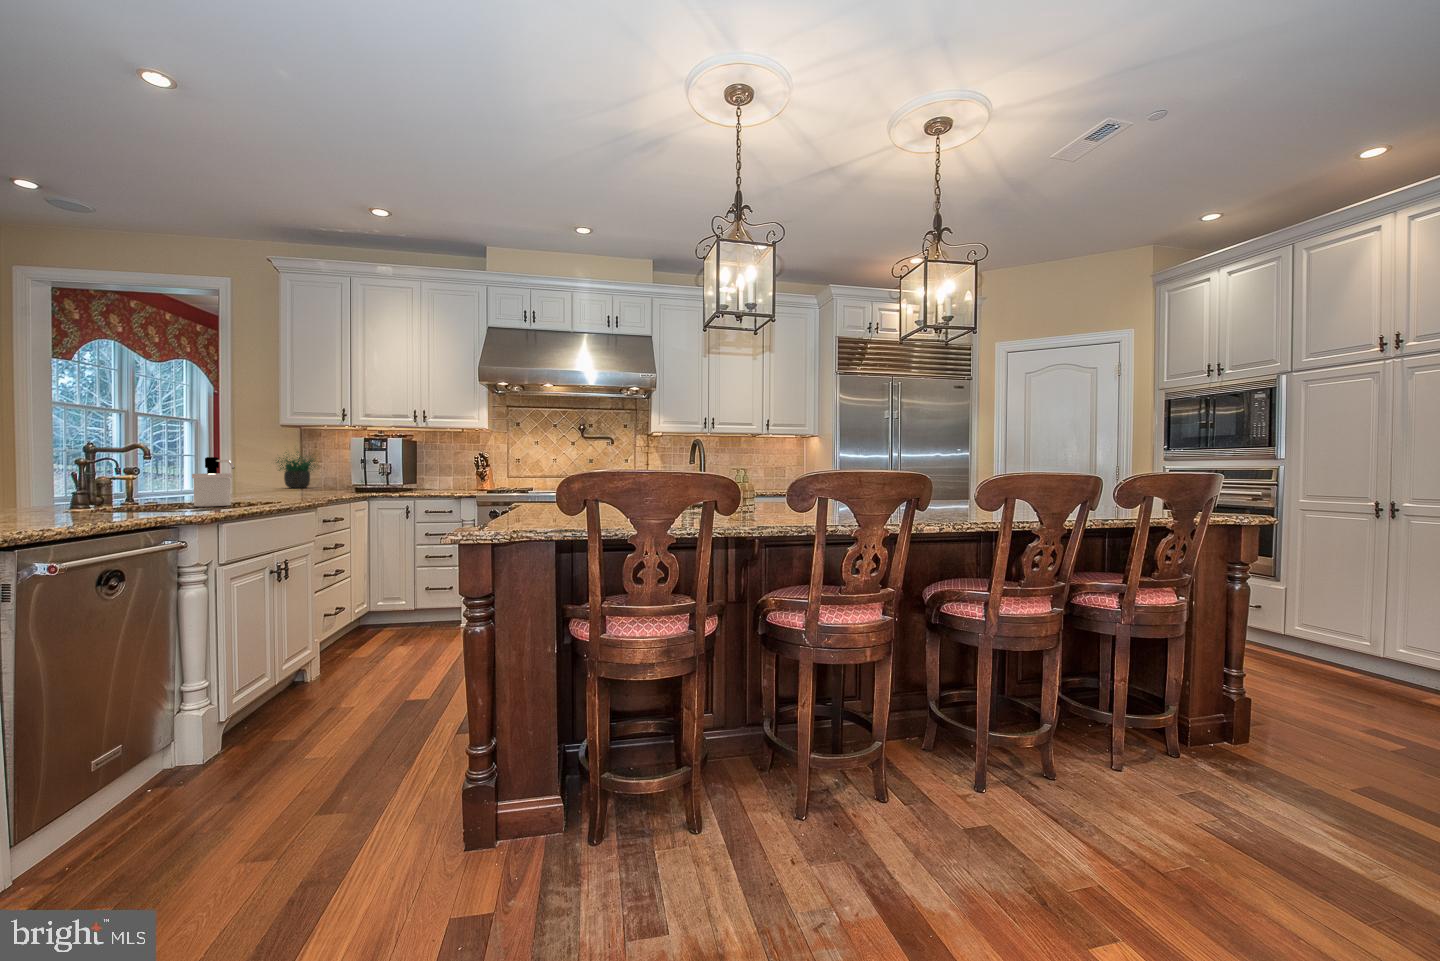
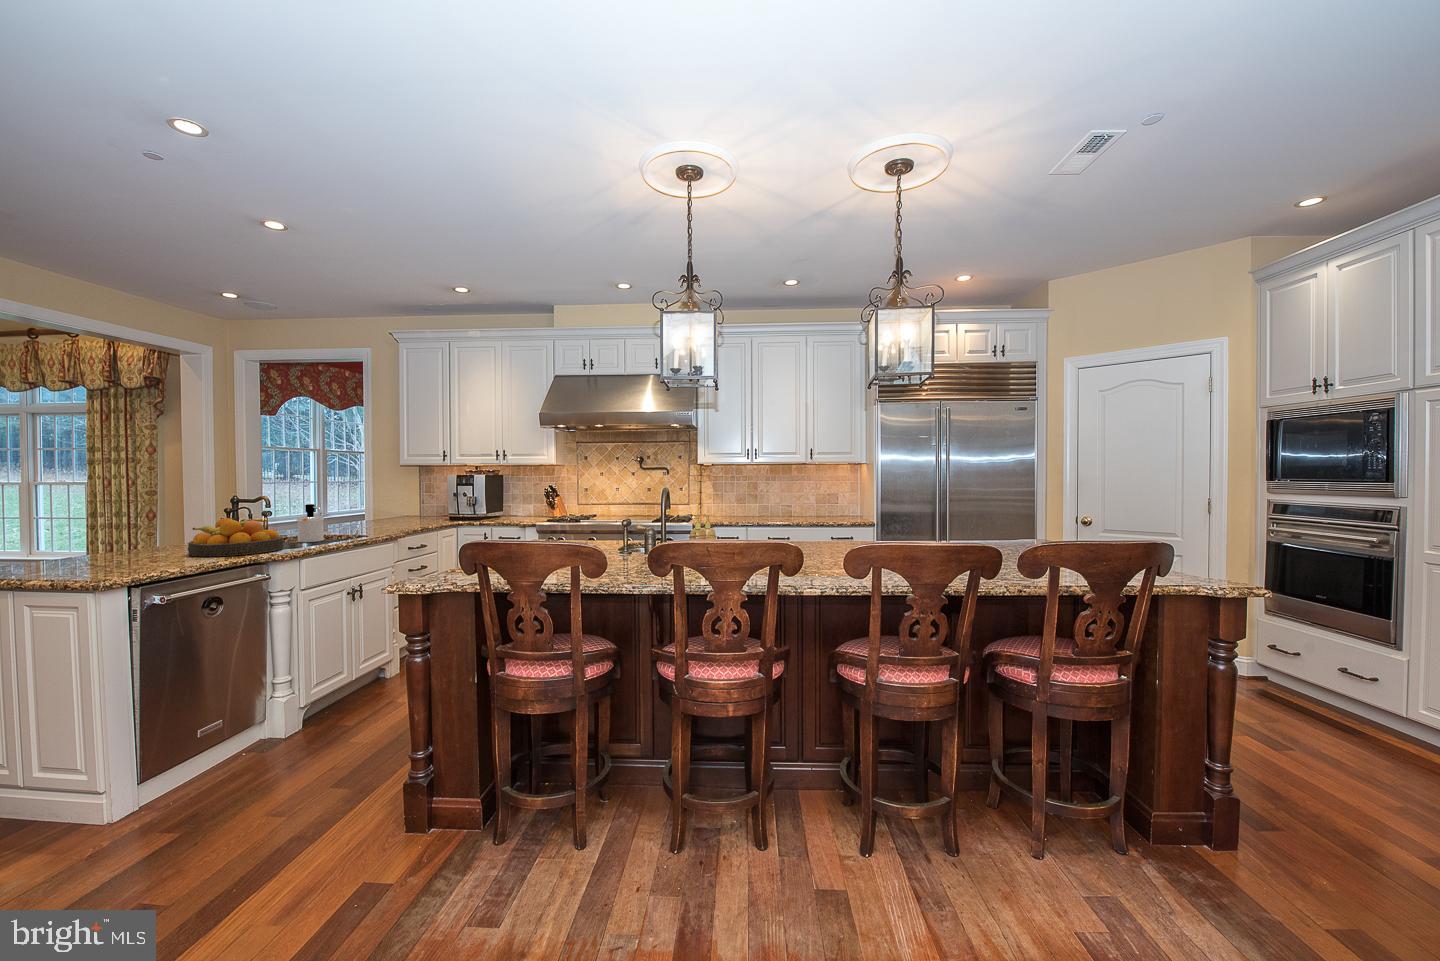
potted plant: present [276,452,315,488] -> none [391,475,437,515]
fruit bowl: none [43,468,191,518] -> present [188,518,283,556]

